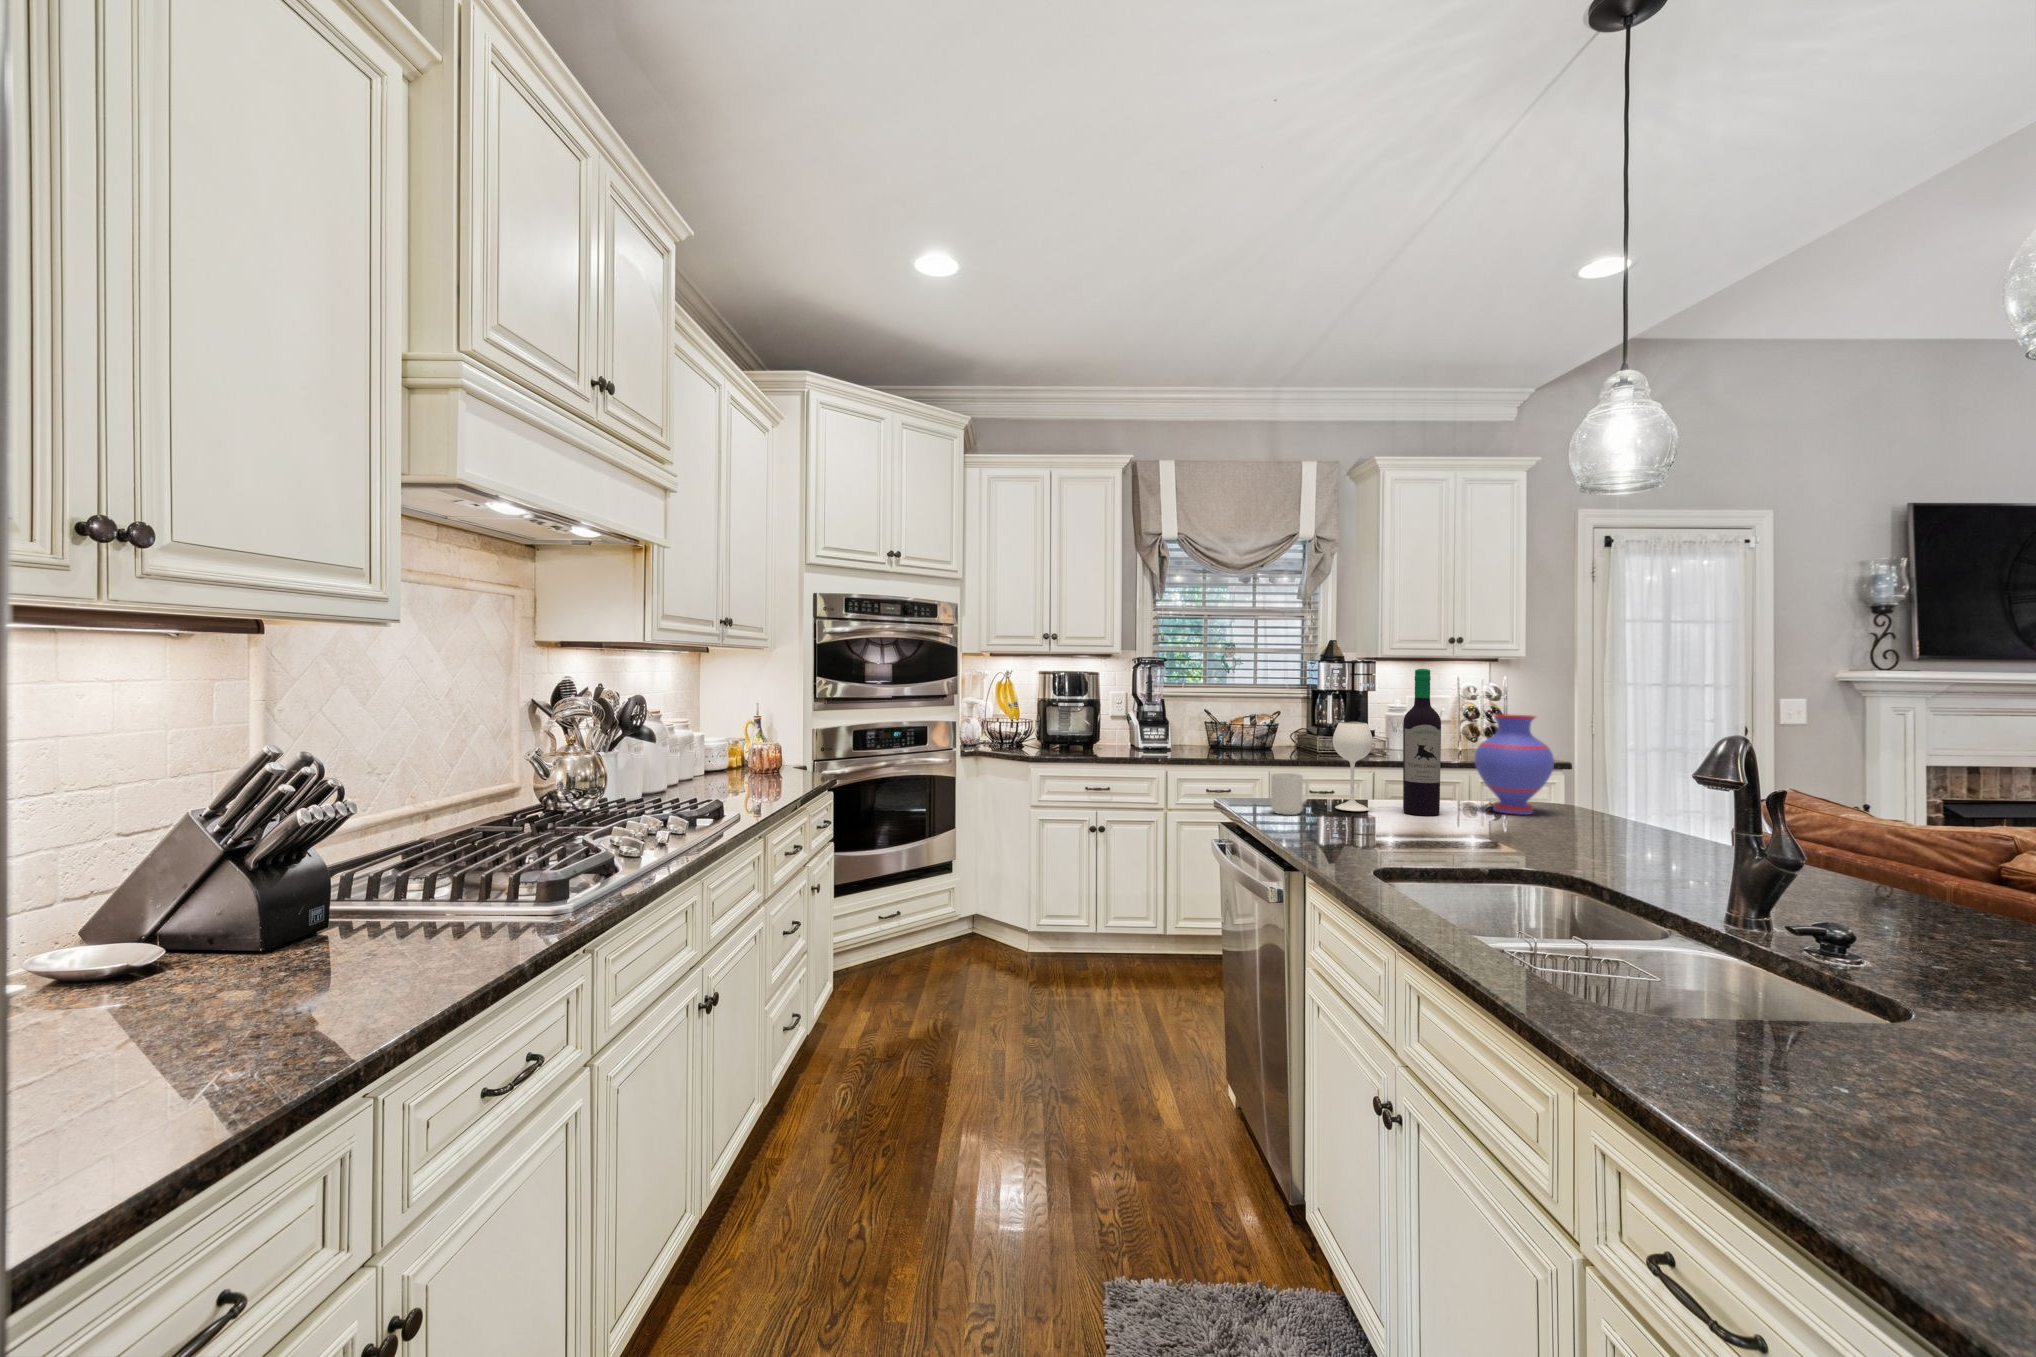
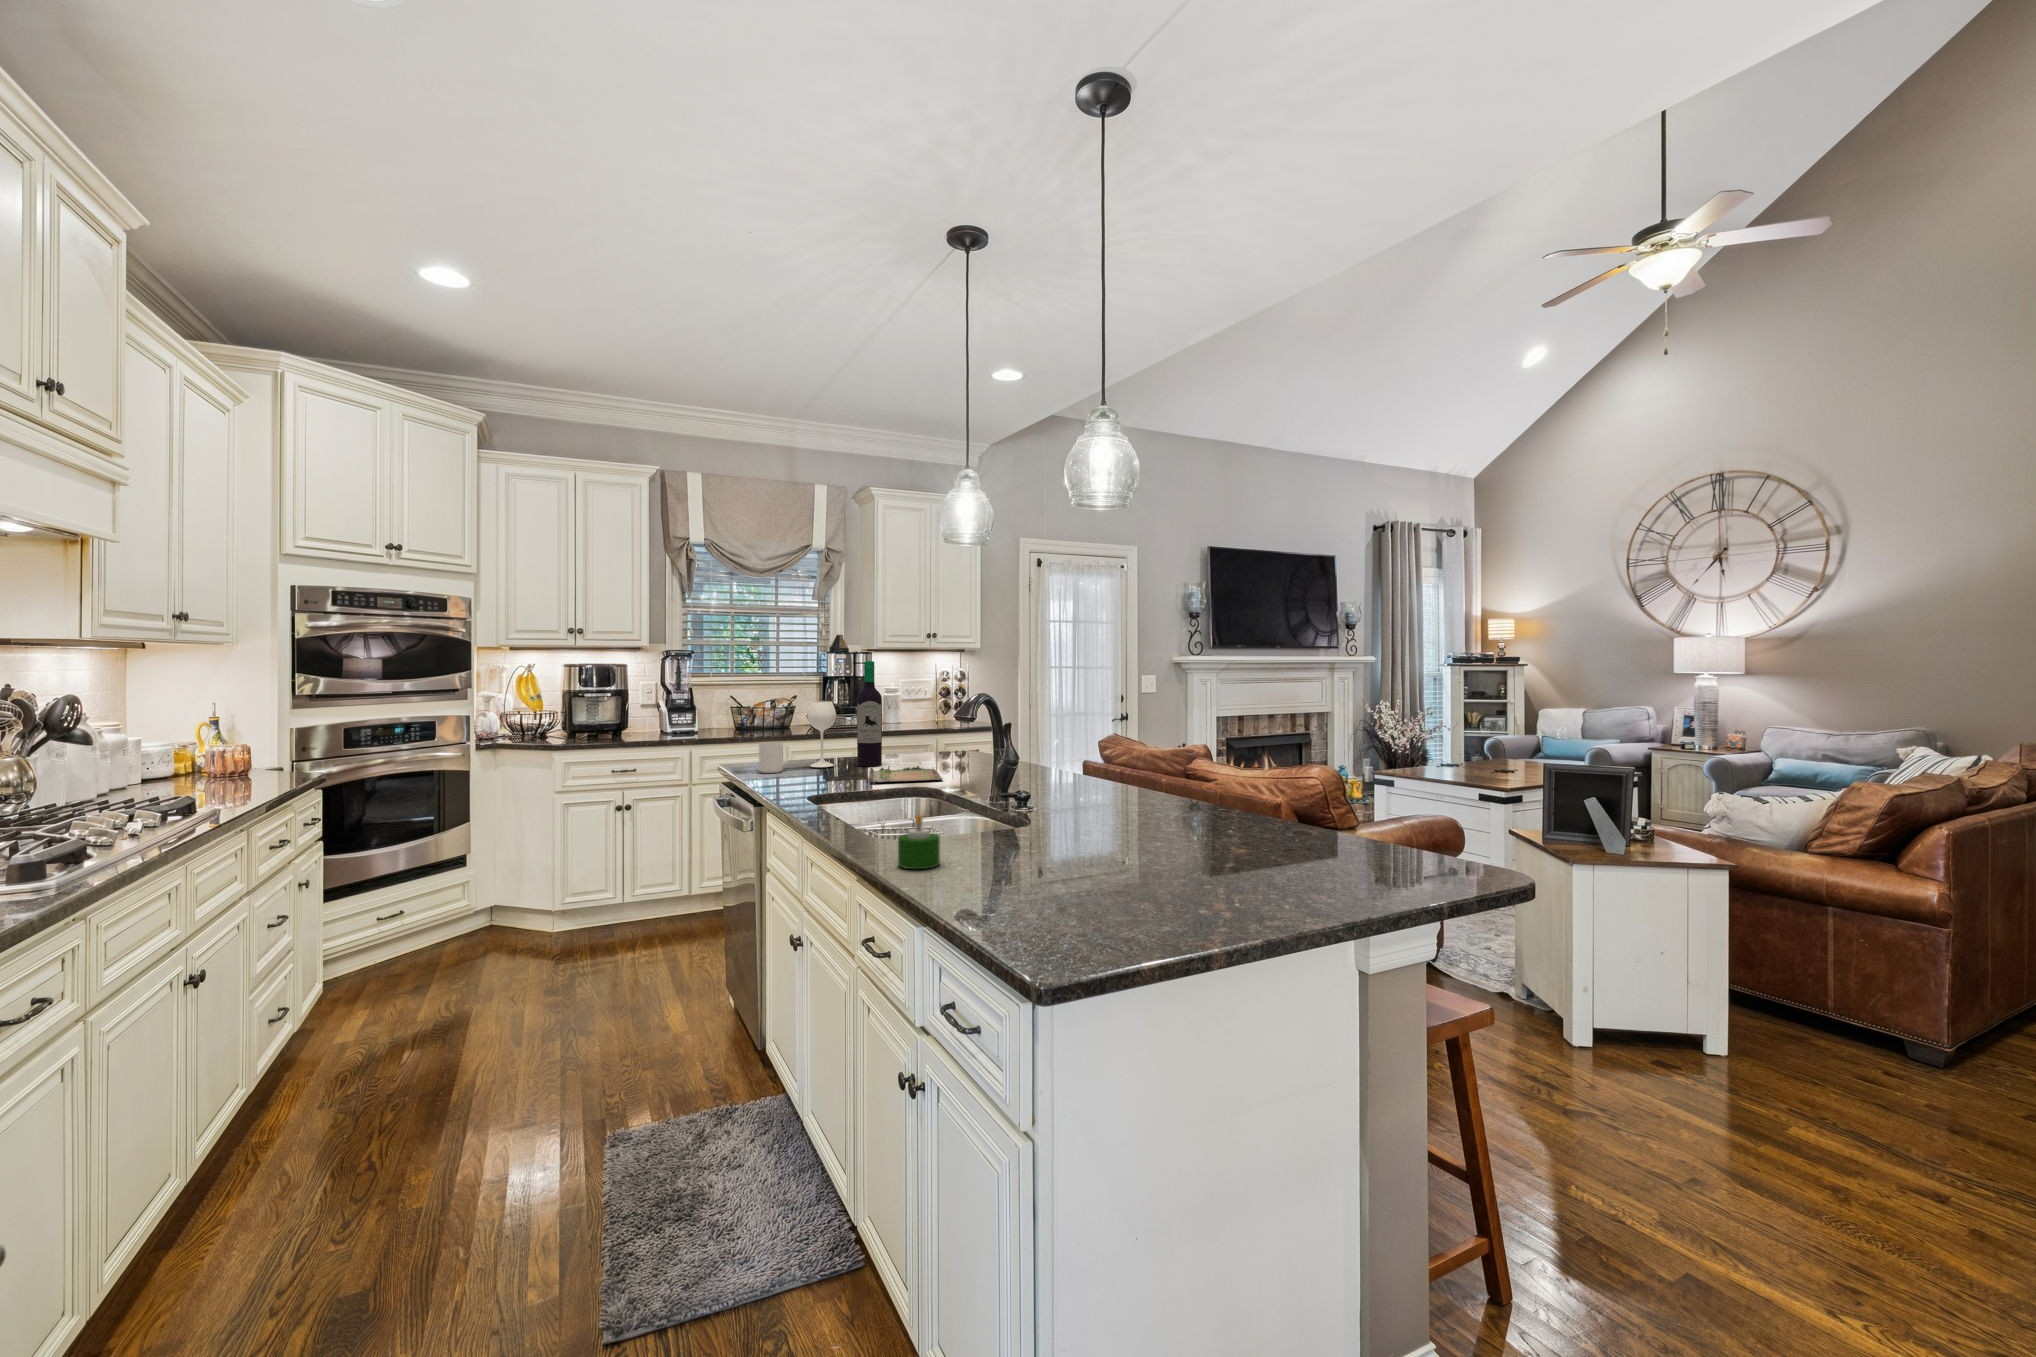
vase: present [1475,714,1554,815] -> none [907,693,955,762]
tray: none [1436,816,1581,854] -> present [869,763,943,783]
candle: none [1755,1012,1885,1151] -> present [898,815,940,869]

